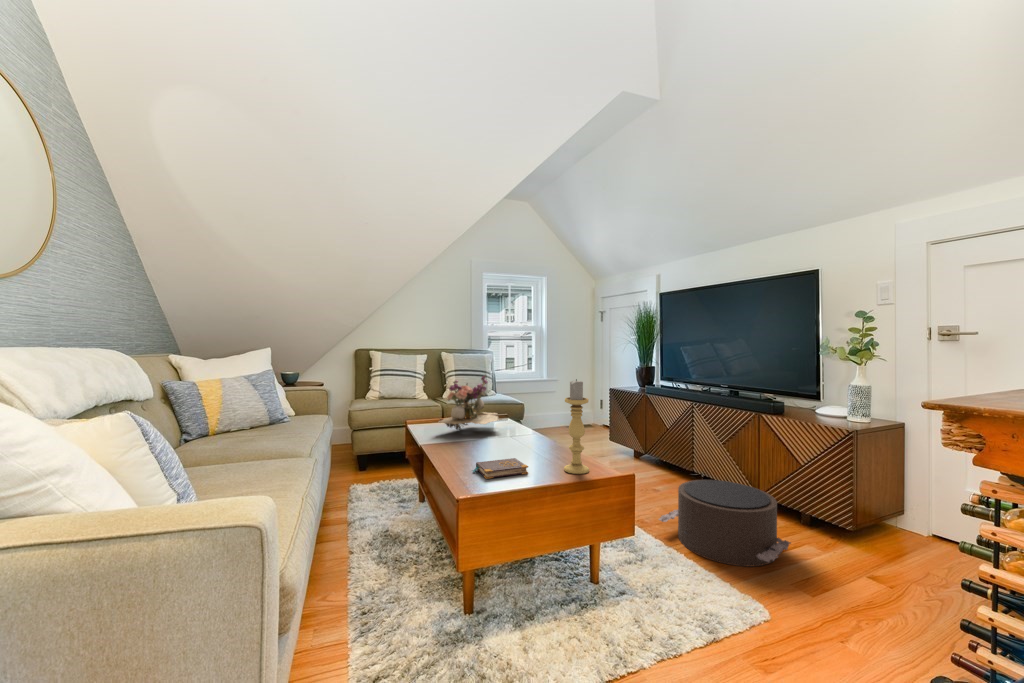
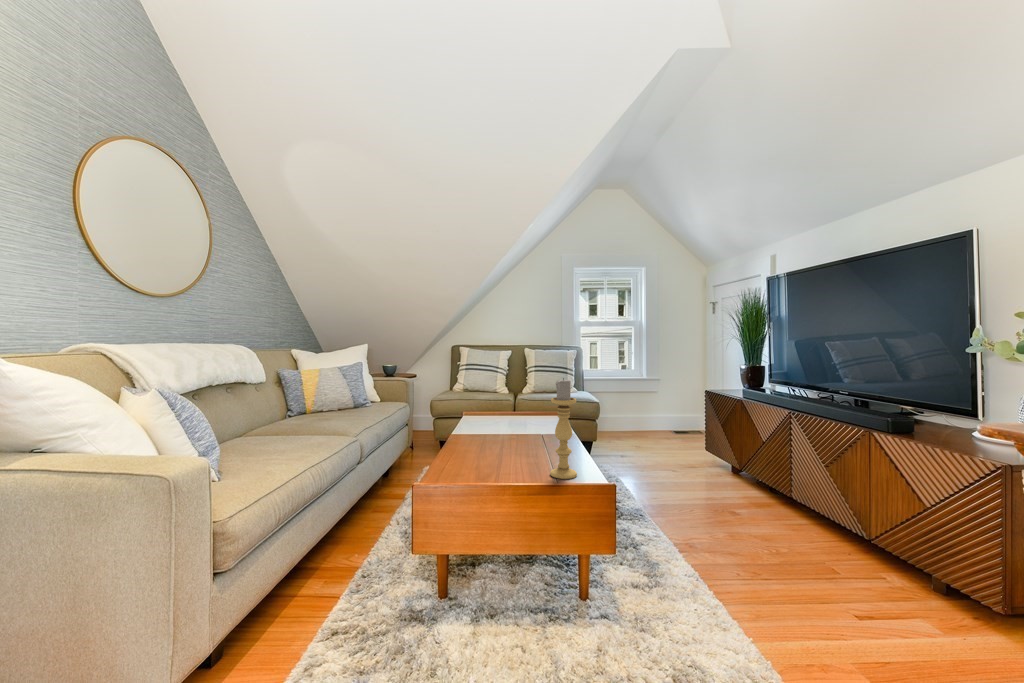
flower arrangement: present [439,376,501,430] -> none [478,370,546,426]
book: present [473,458,528,479] -> none [463,456,512,473]
pouf: present [659,480,791,567] -> none [698,506,865,624]

